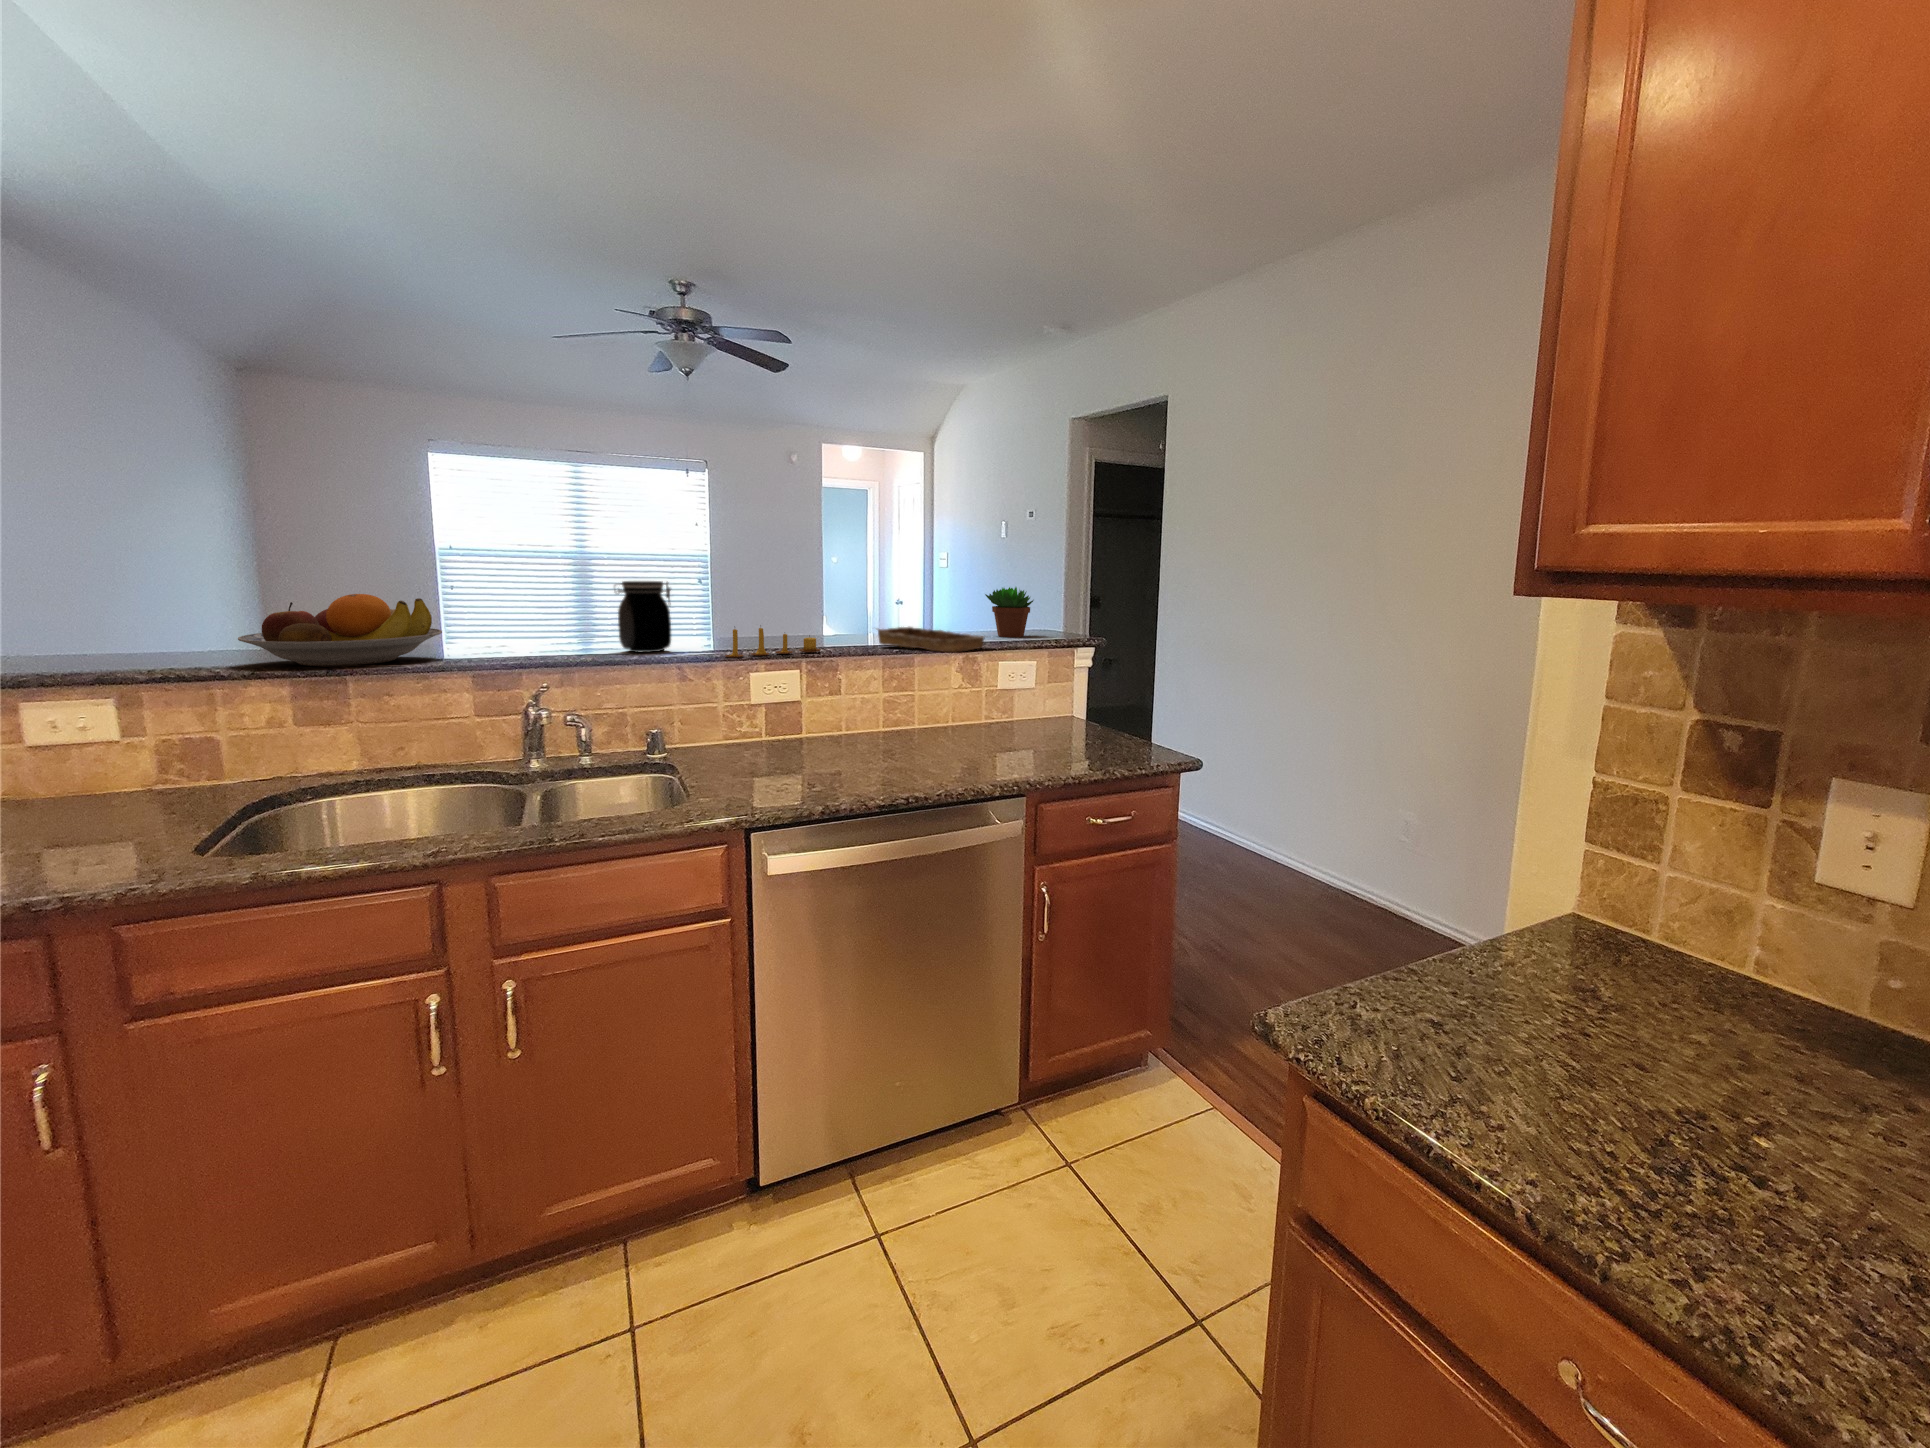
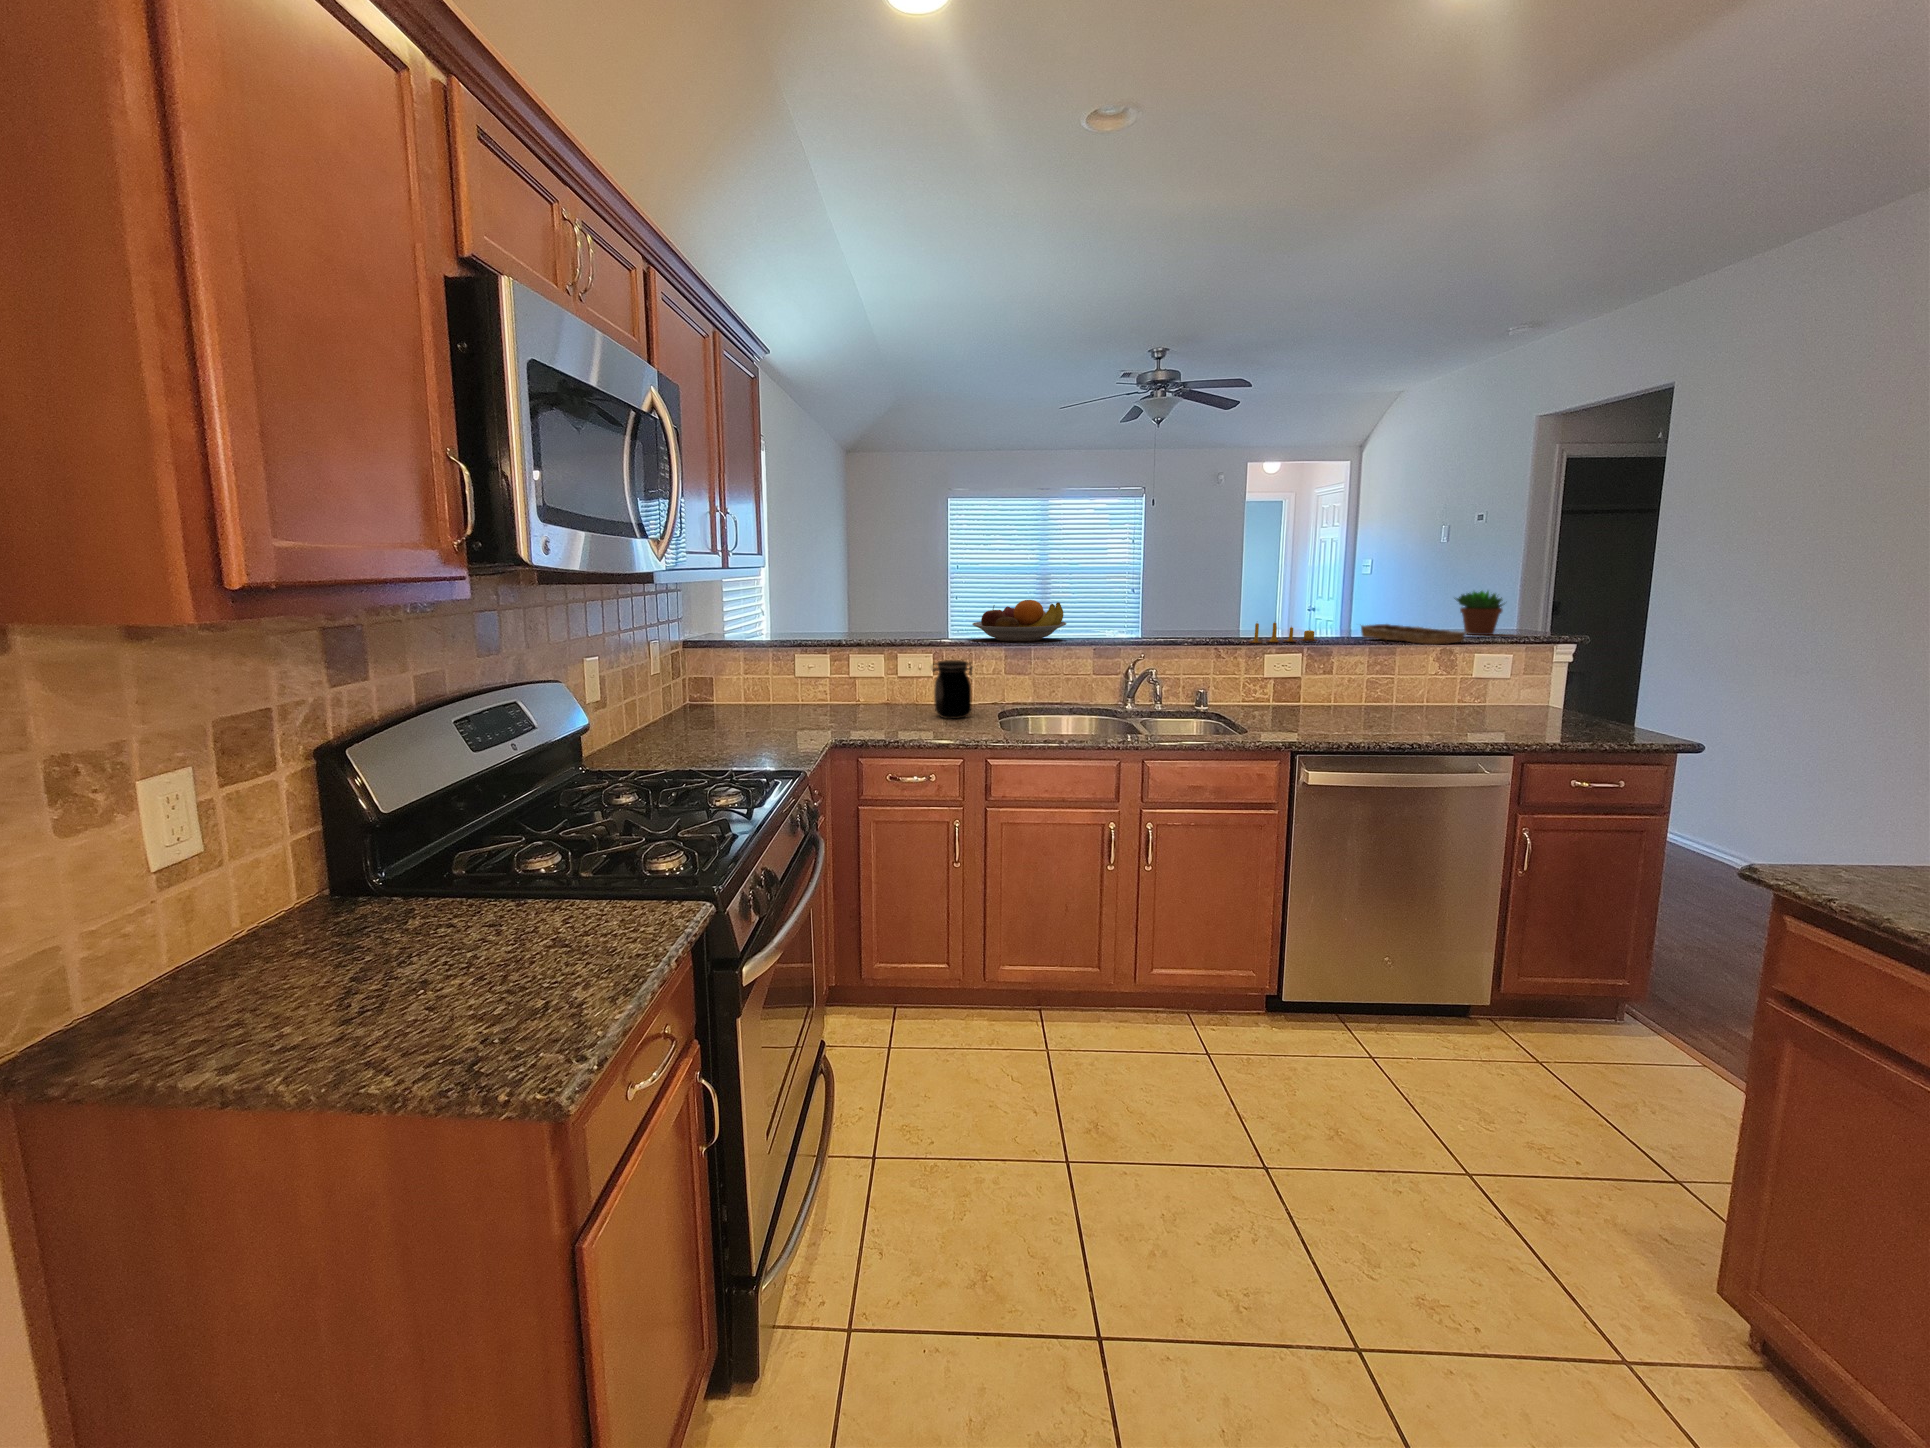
jar: present [618,581,671,652] -> present [932,660,973,719]

